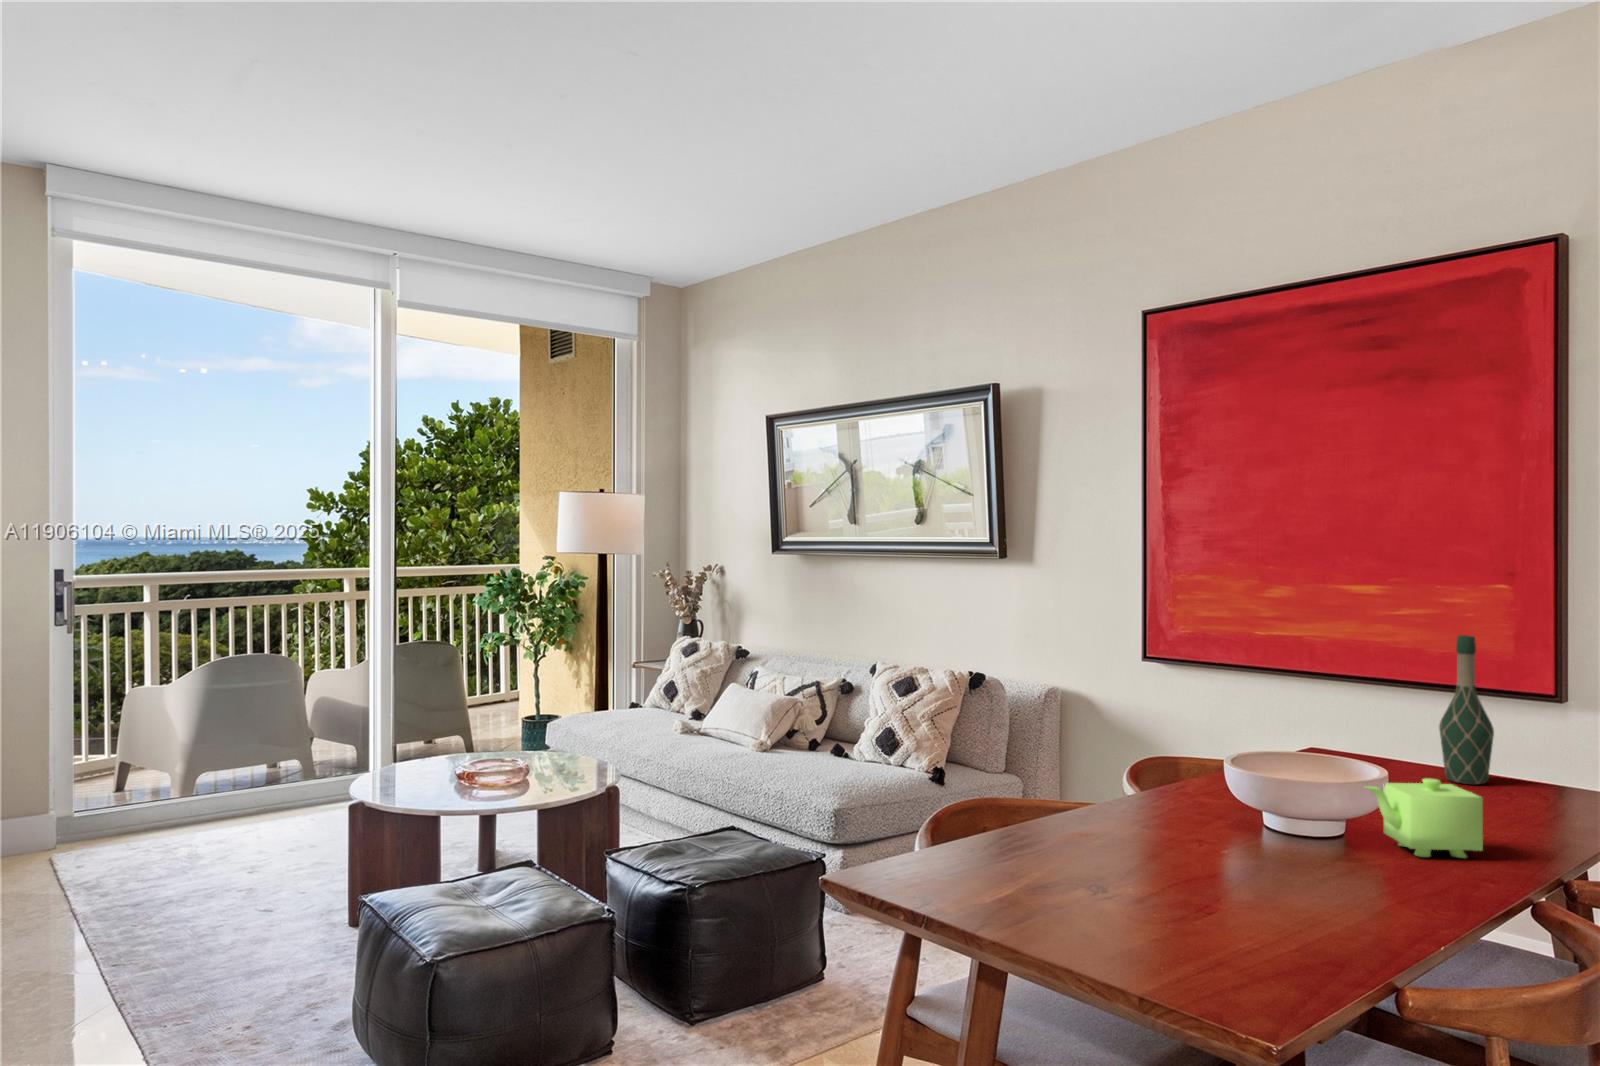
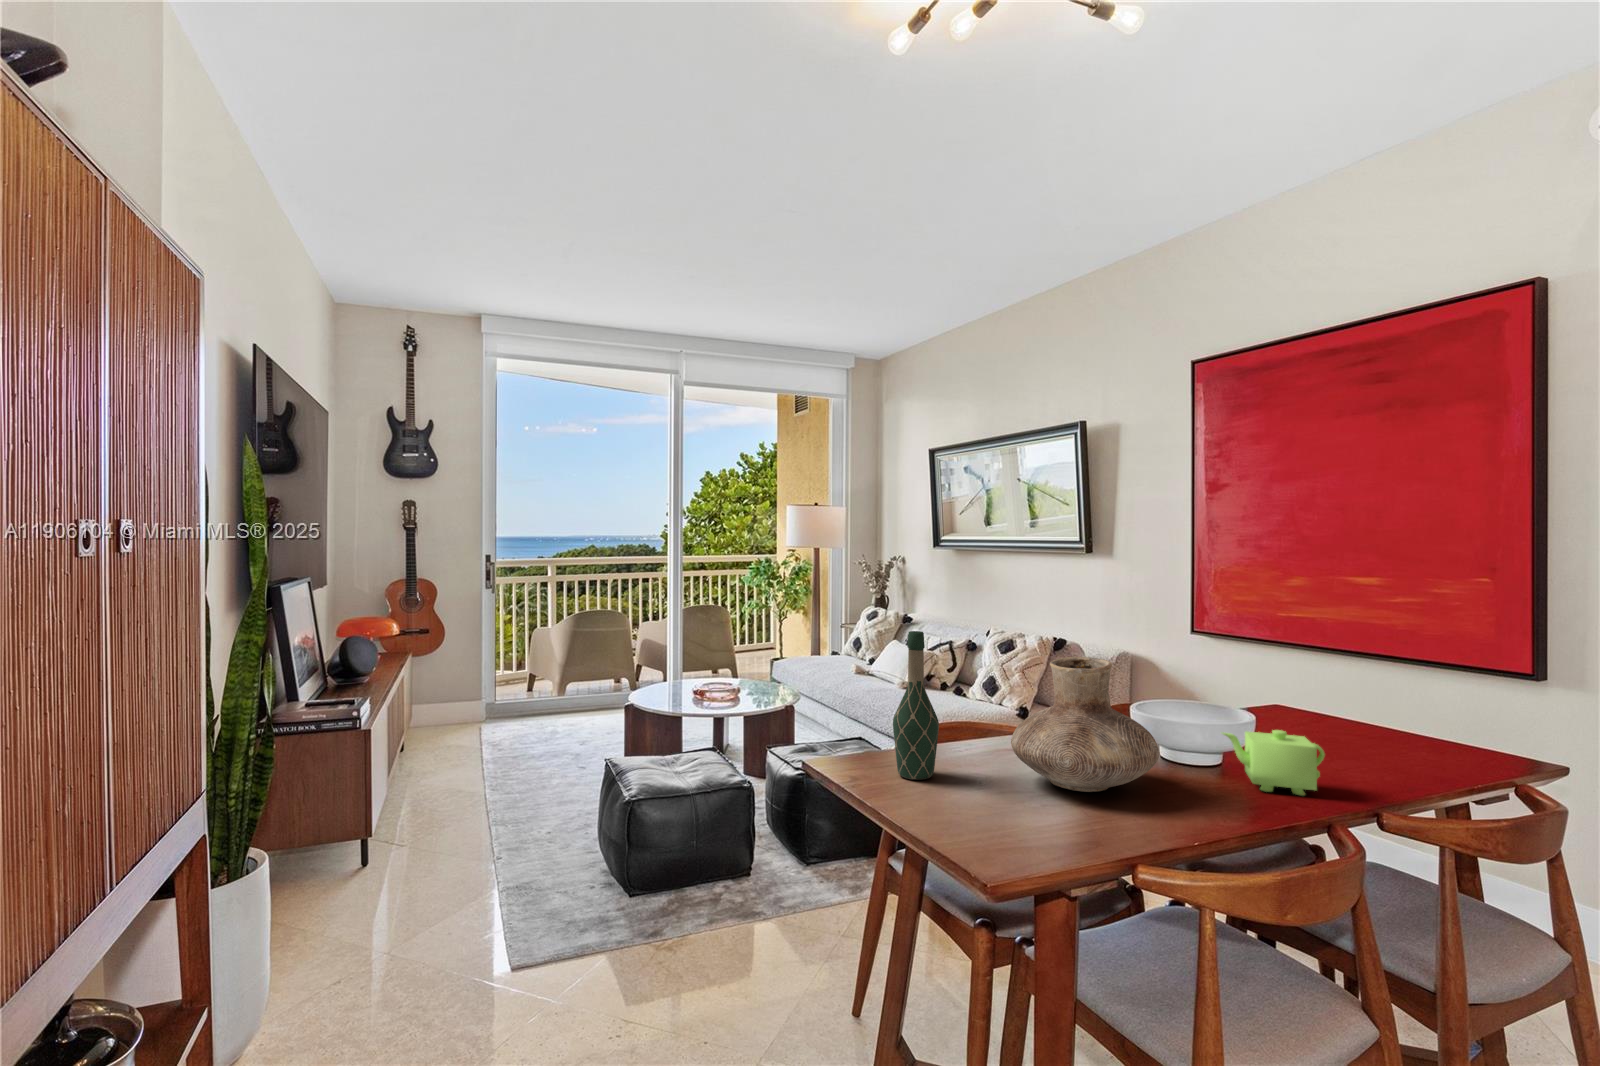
wine bottle: present [1439,635,1494,784] -> present [893,631,939,780]
vase: none [1123,698,1325,879] -> present [1011,657,1159,792]

